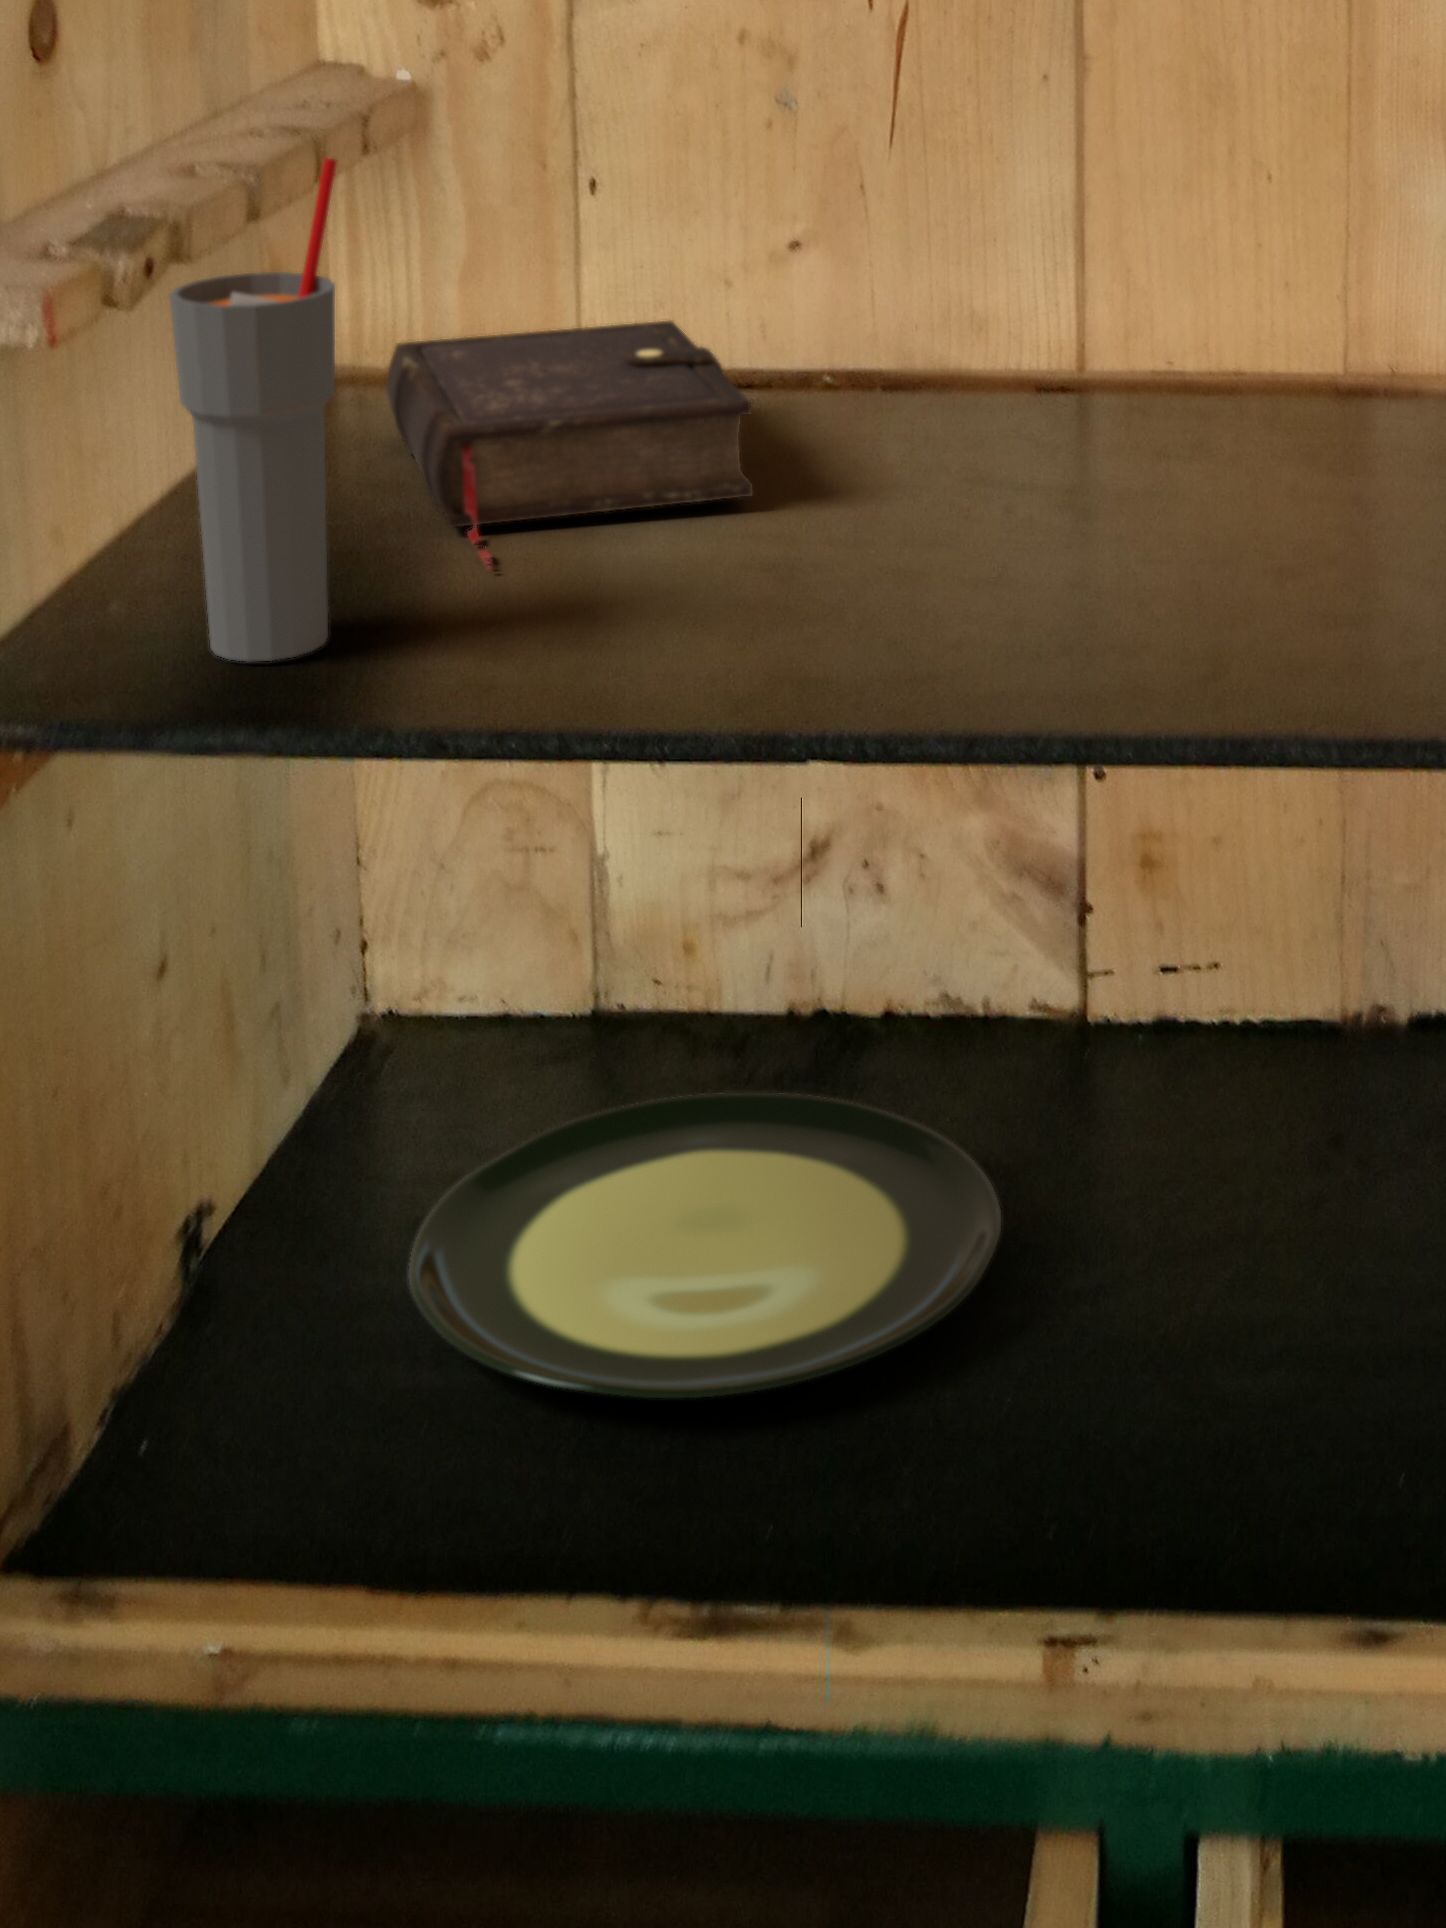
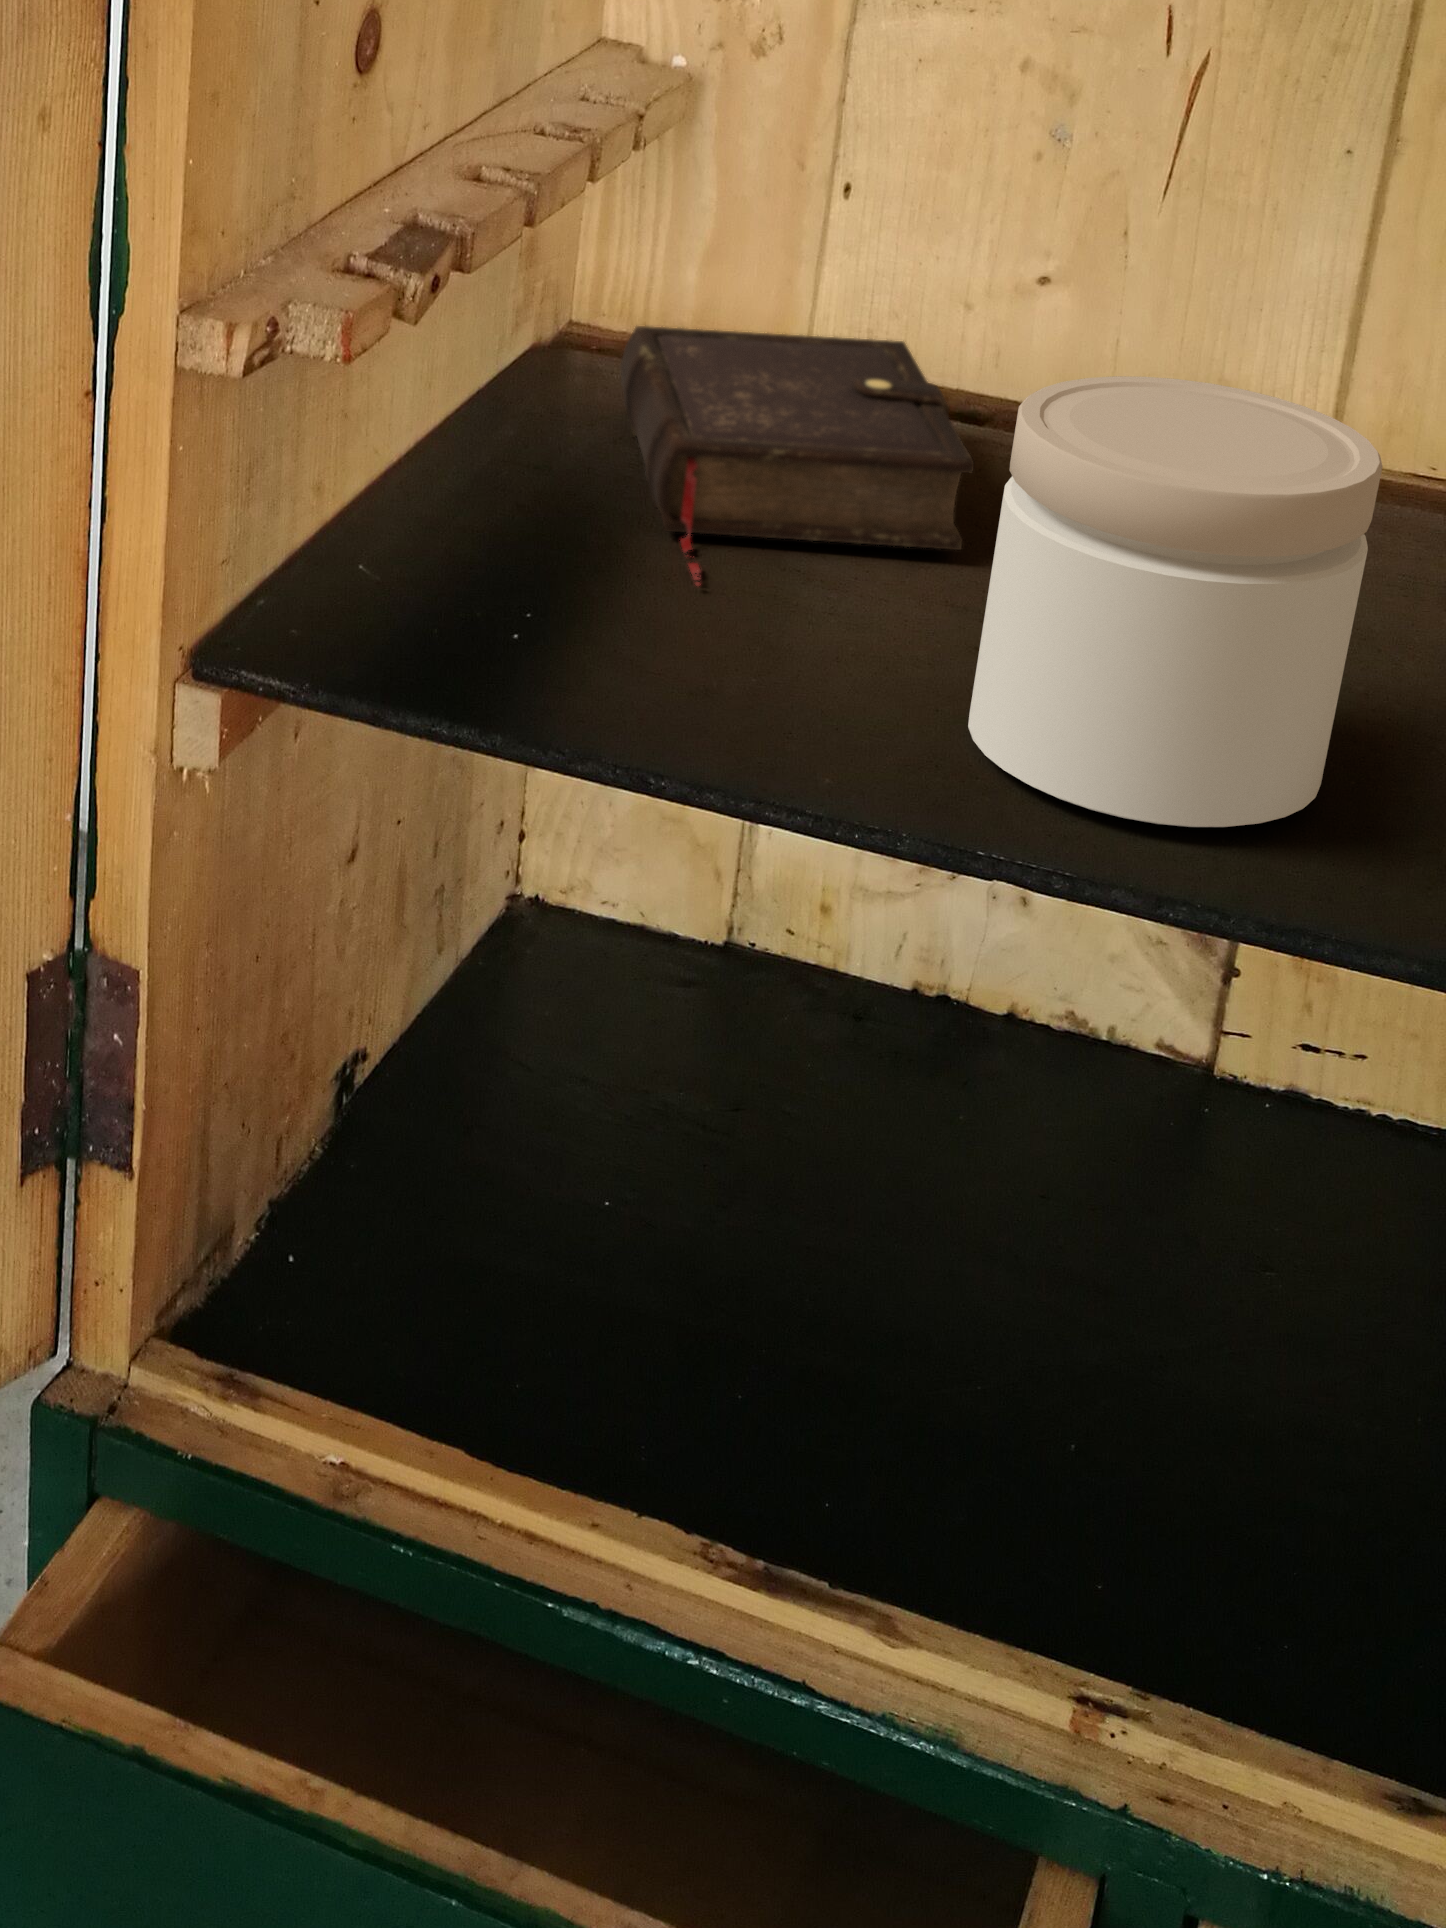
cup: present [169,158,338,661] -> none [442,202,617,651]
jar: none [772,259,1114,685] -> present [968,376,1382,827]
plate: present [409,1093,1001,1398] -> none [532,1054,1092,1375]

